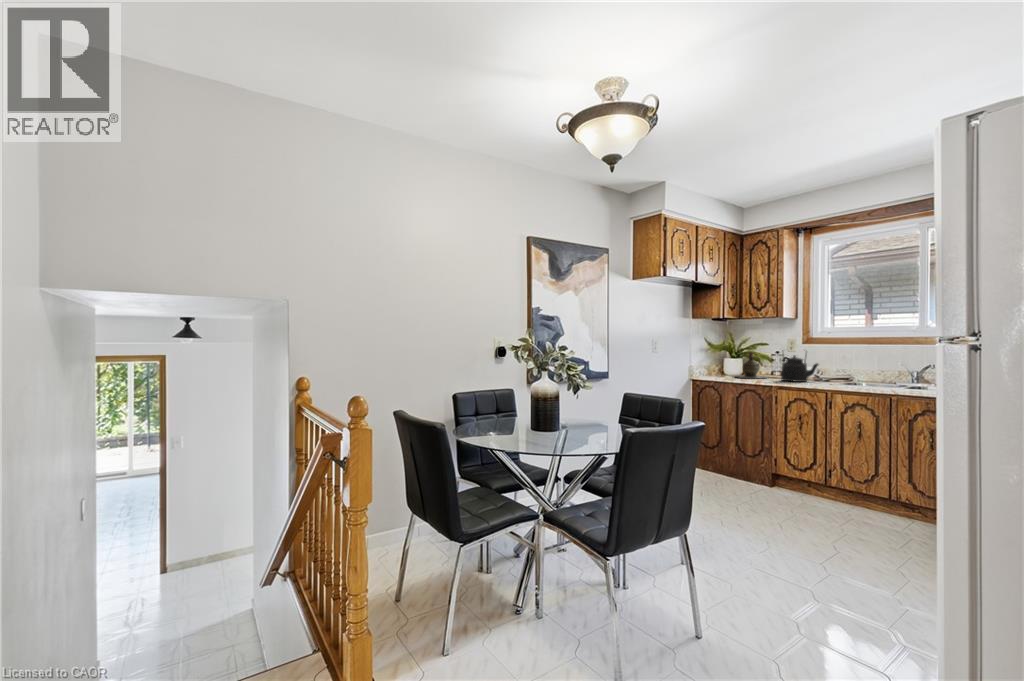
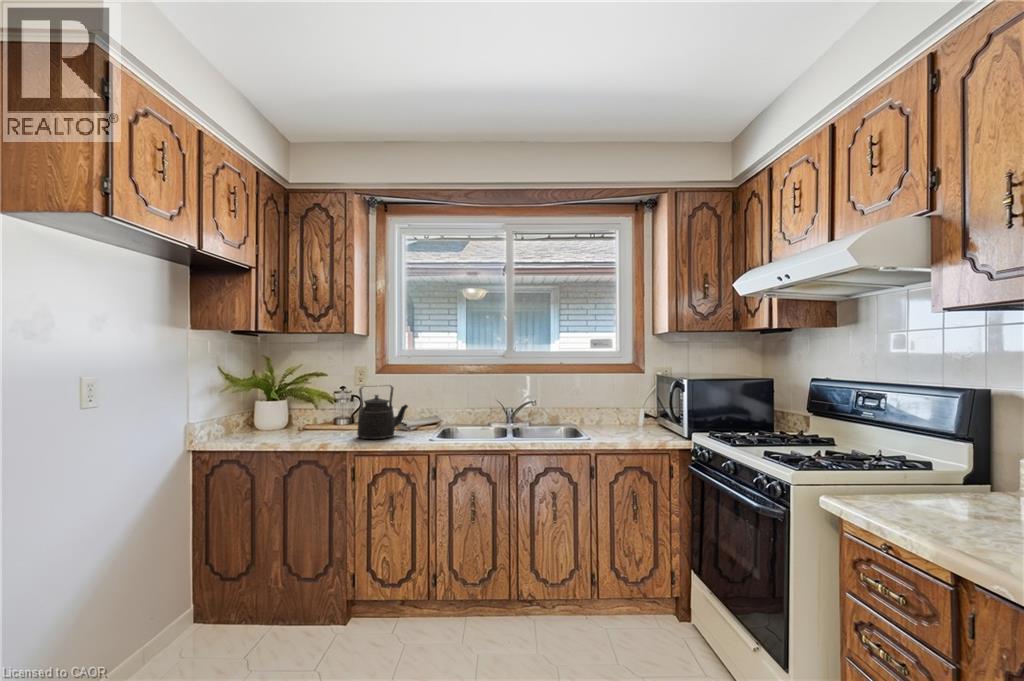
ceramic jug: present [735,352,765,378] -> none [268,391,336,440]

